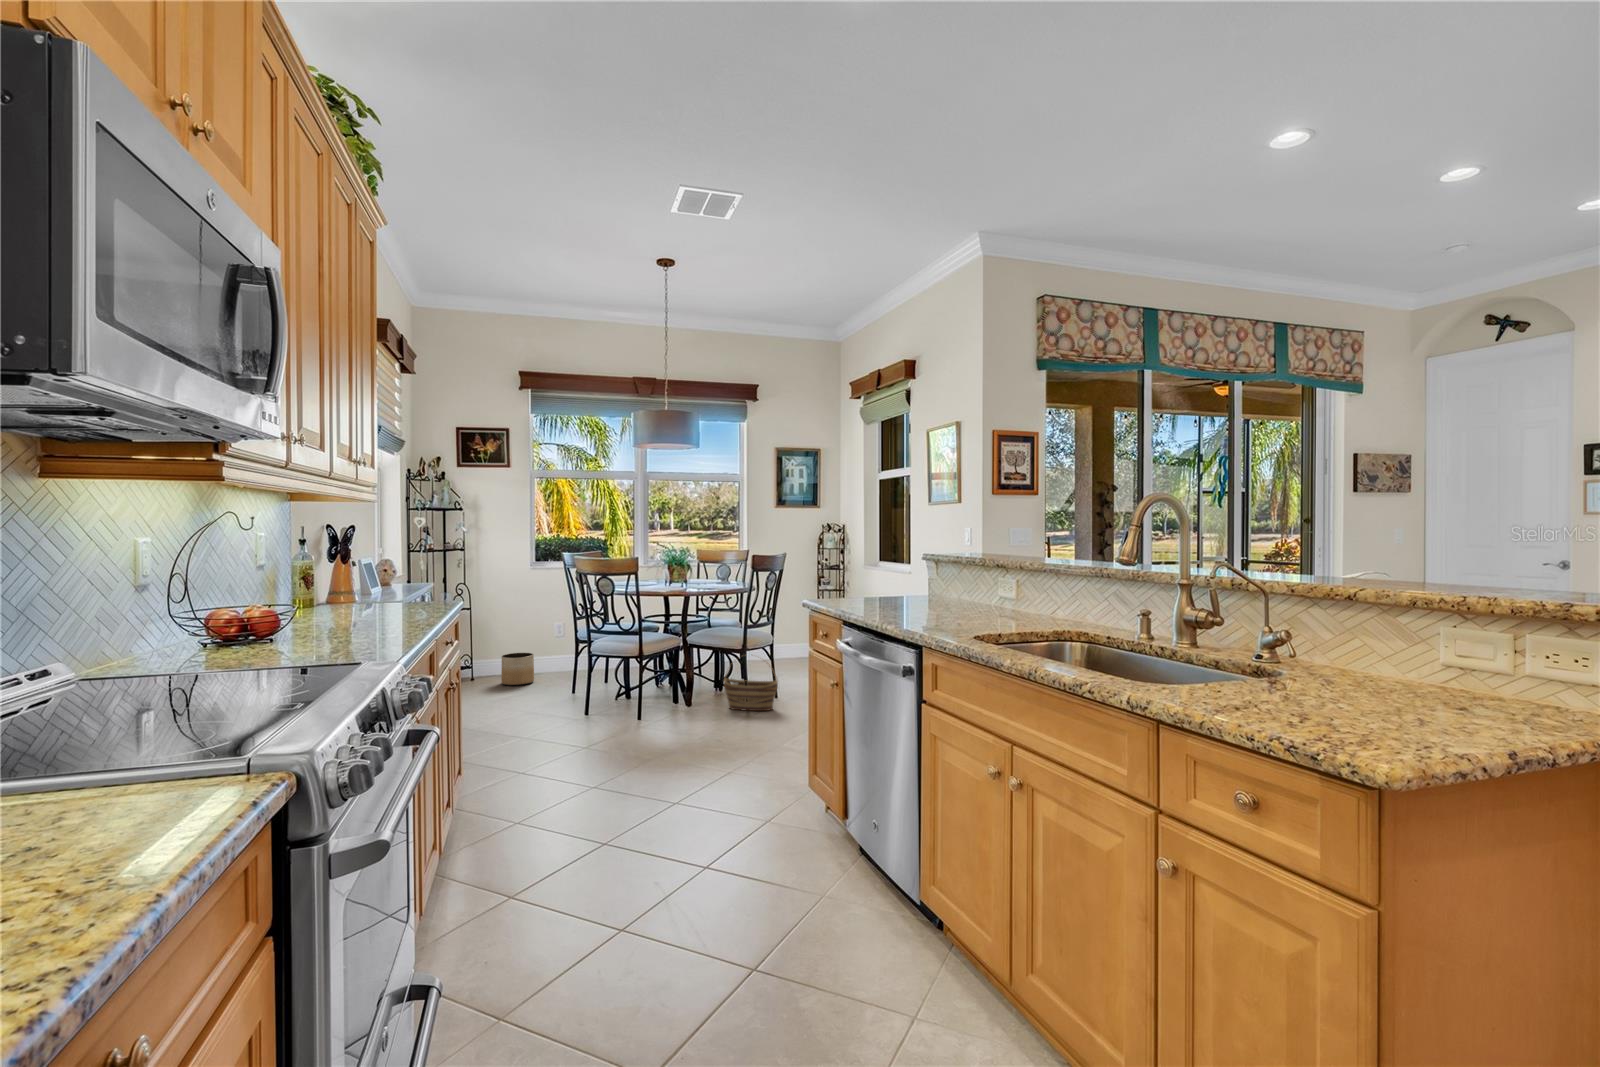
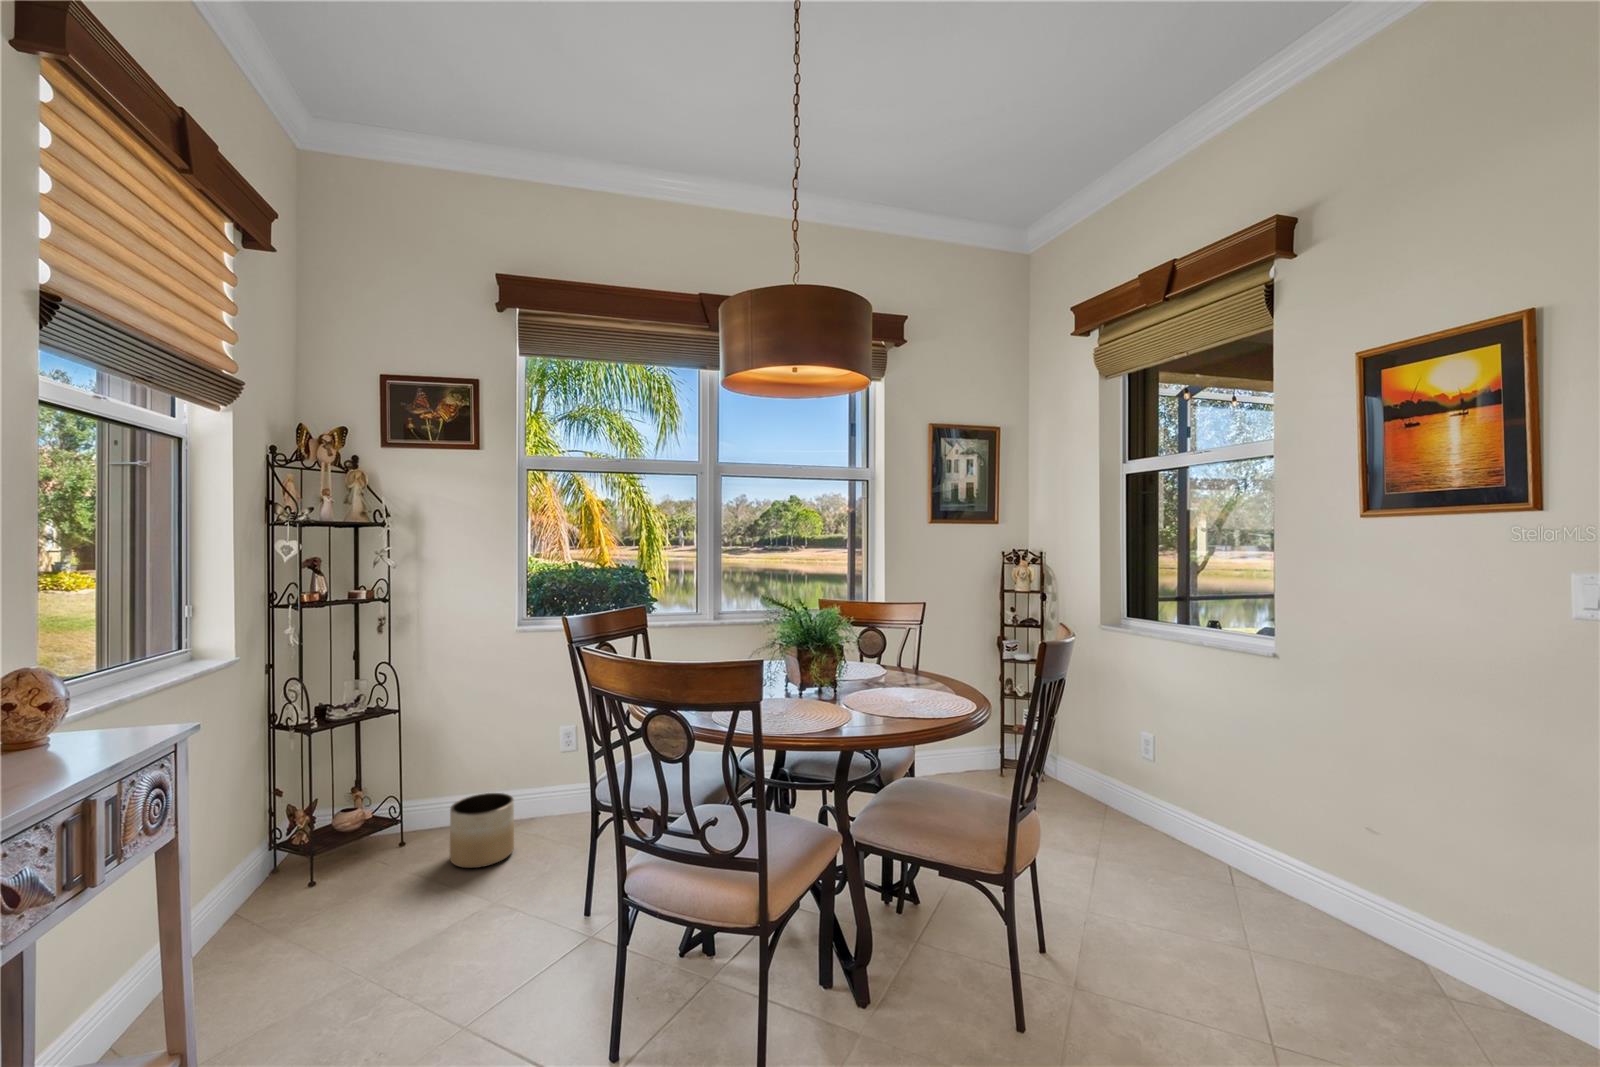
basket: present [724,674,778,711] -> none [922,863,1056,1008]

